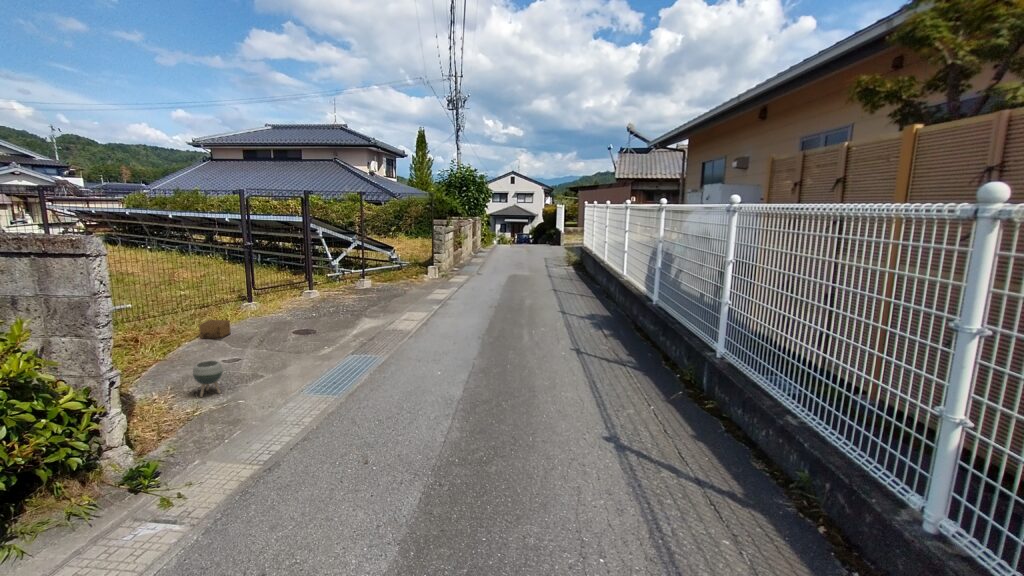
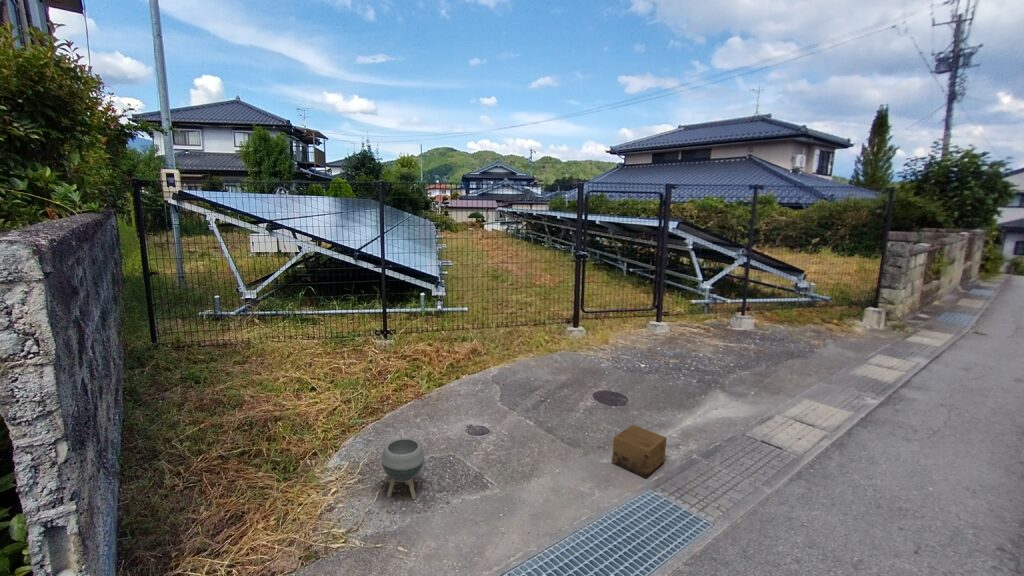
cardboard box: present [199,320,231,339] -> present [612,425,667,478]

